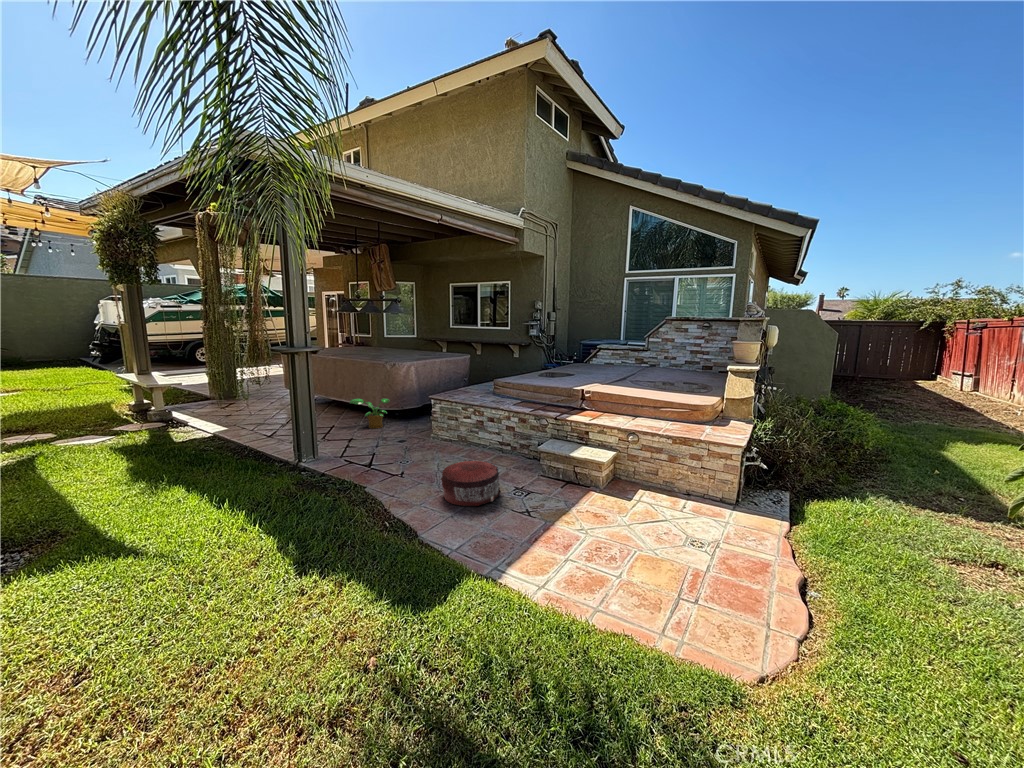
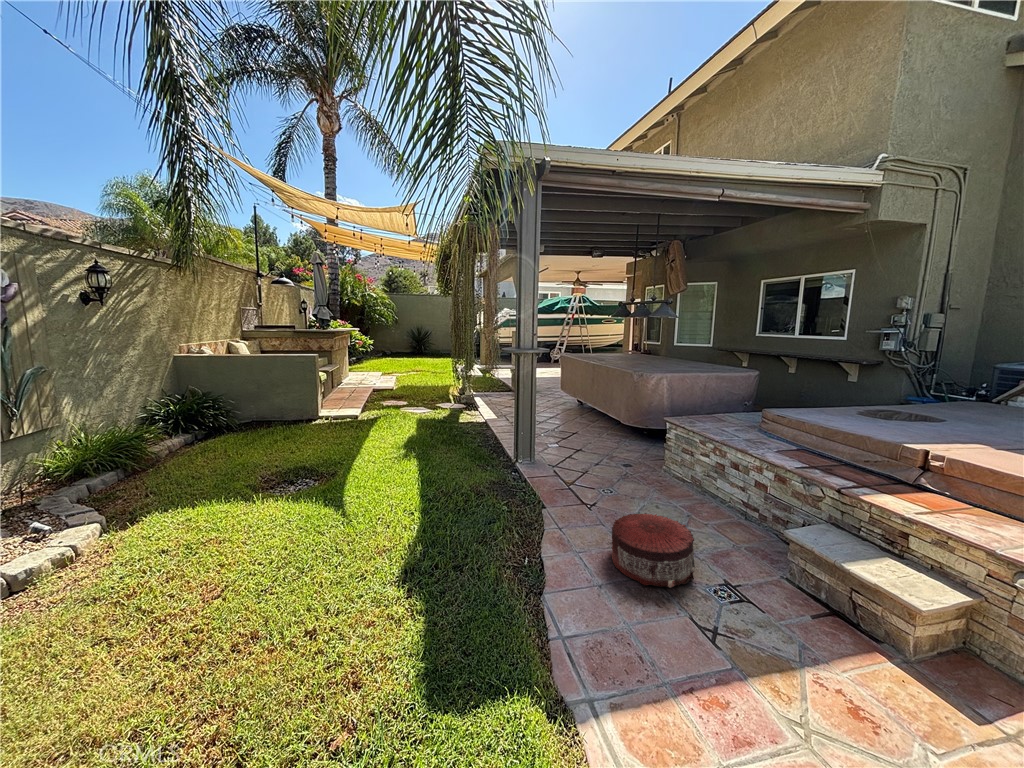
potted plant: present [350,398,389,429] -> none [588,409,632,444]

